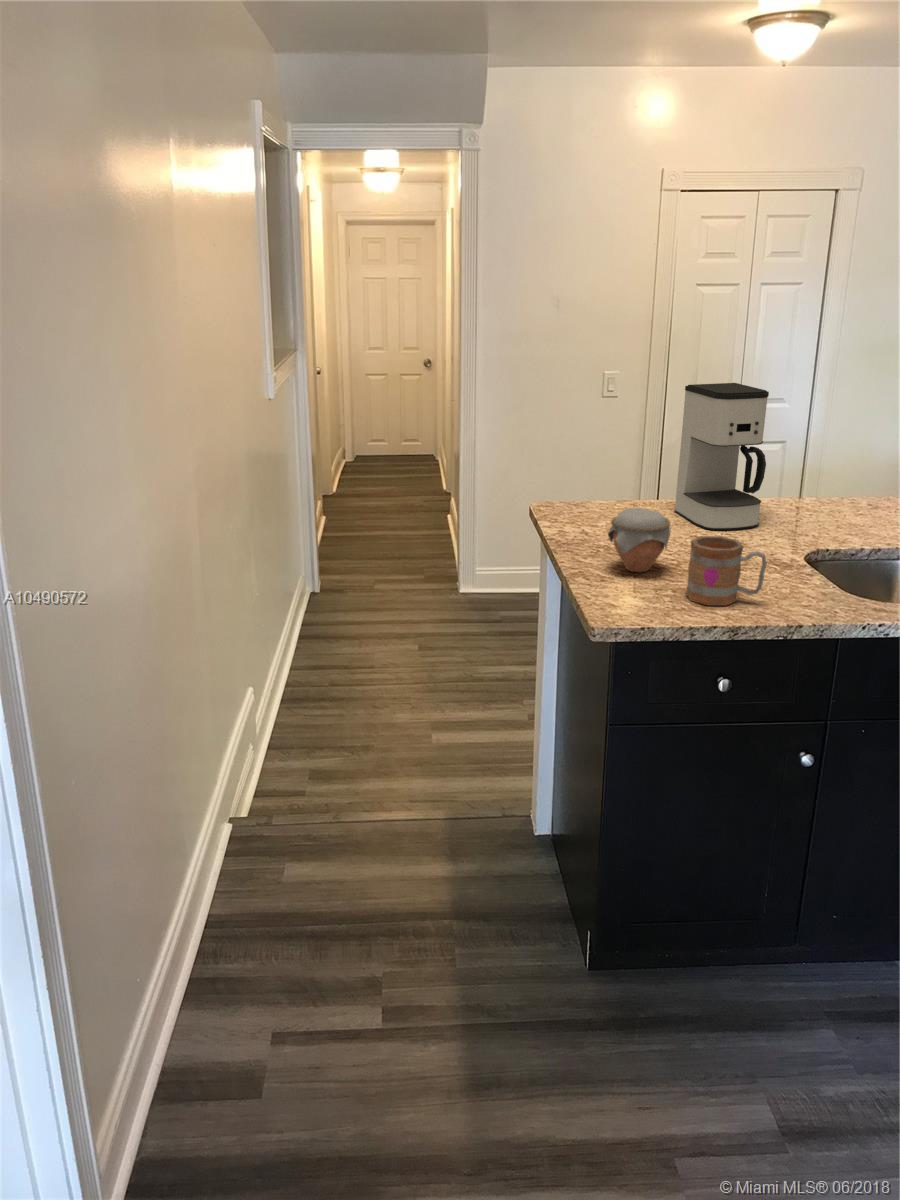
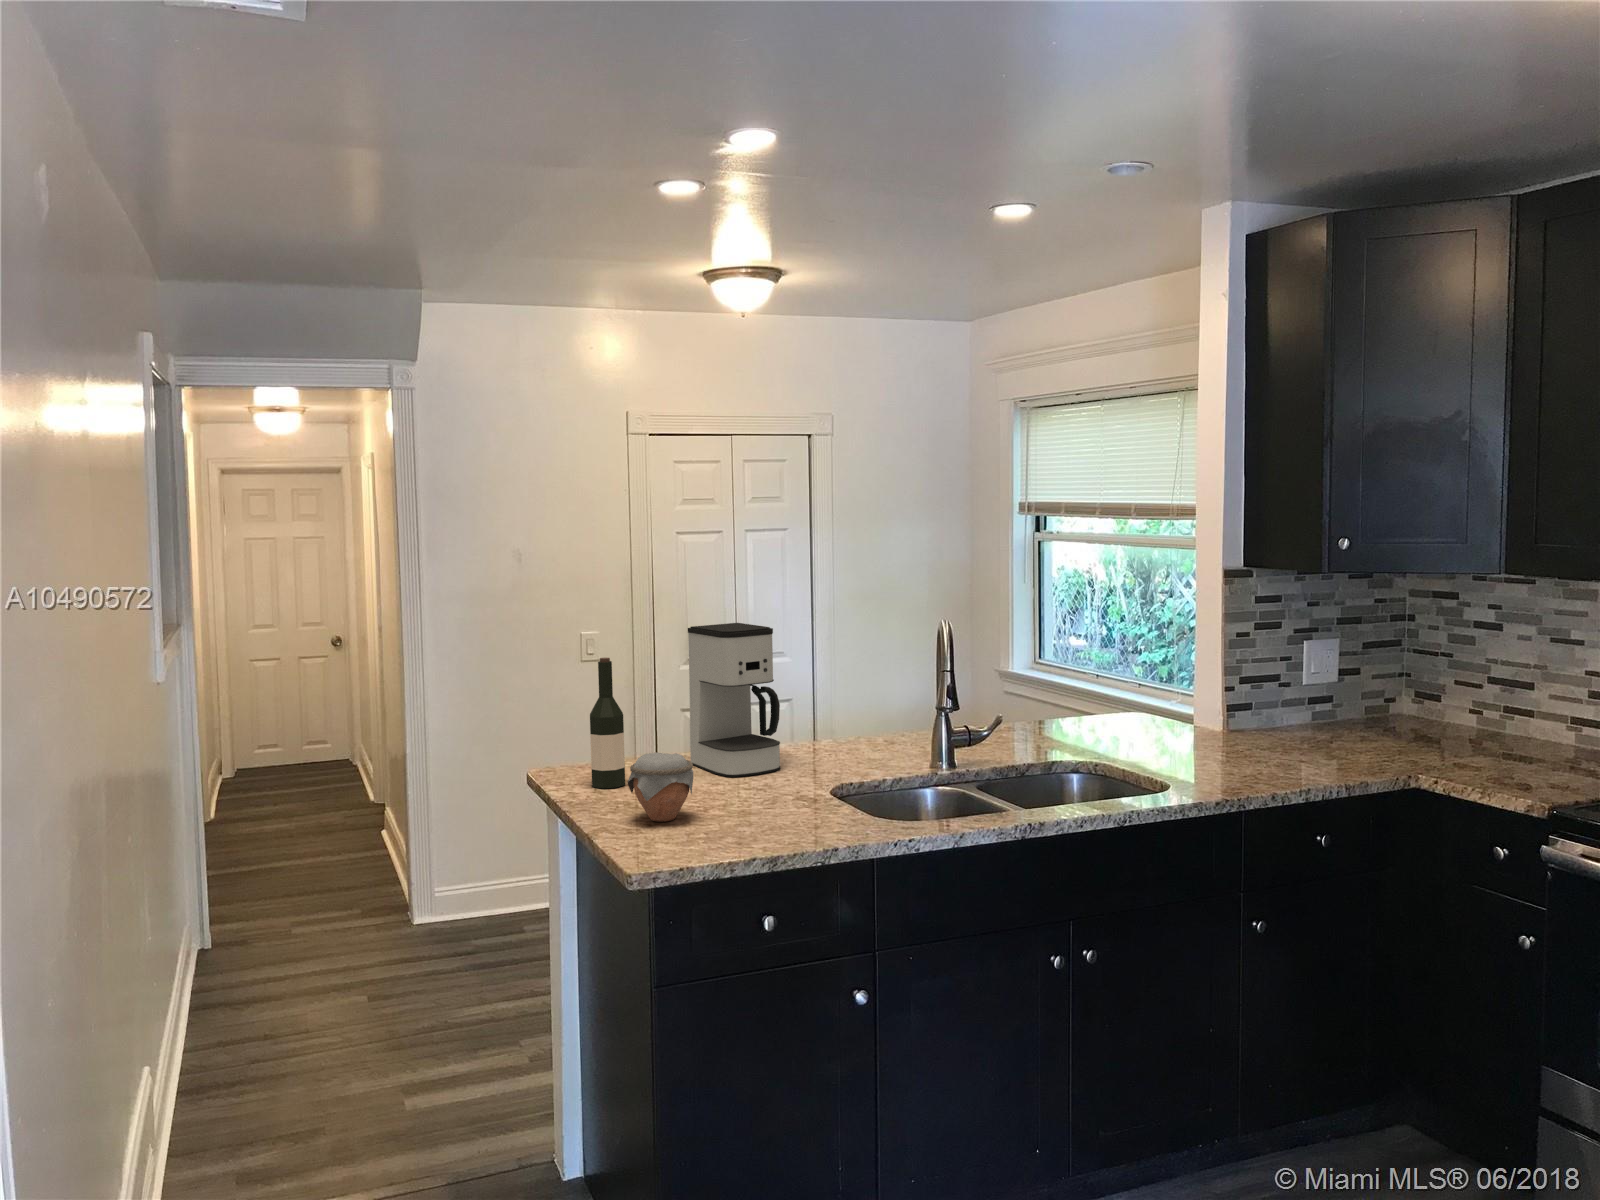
wine bottle: none [582,411,615,530] -> present [590,658,625,788]
mug: present [686,536,767,606] -> none [717,770,795,842]

